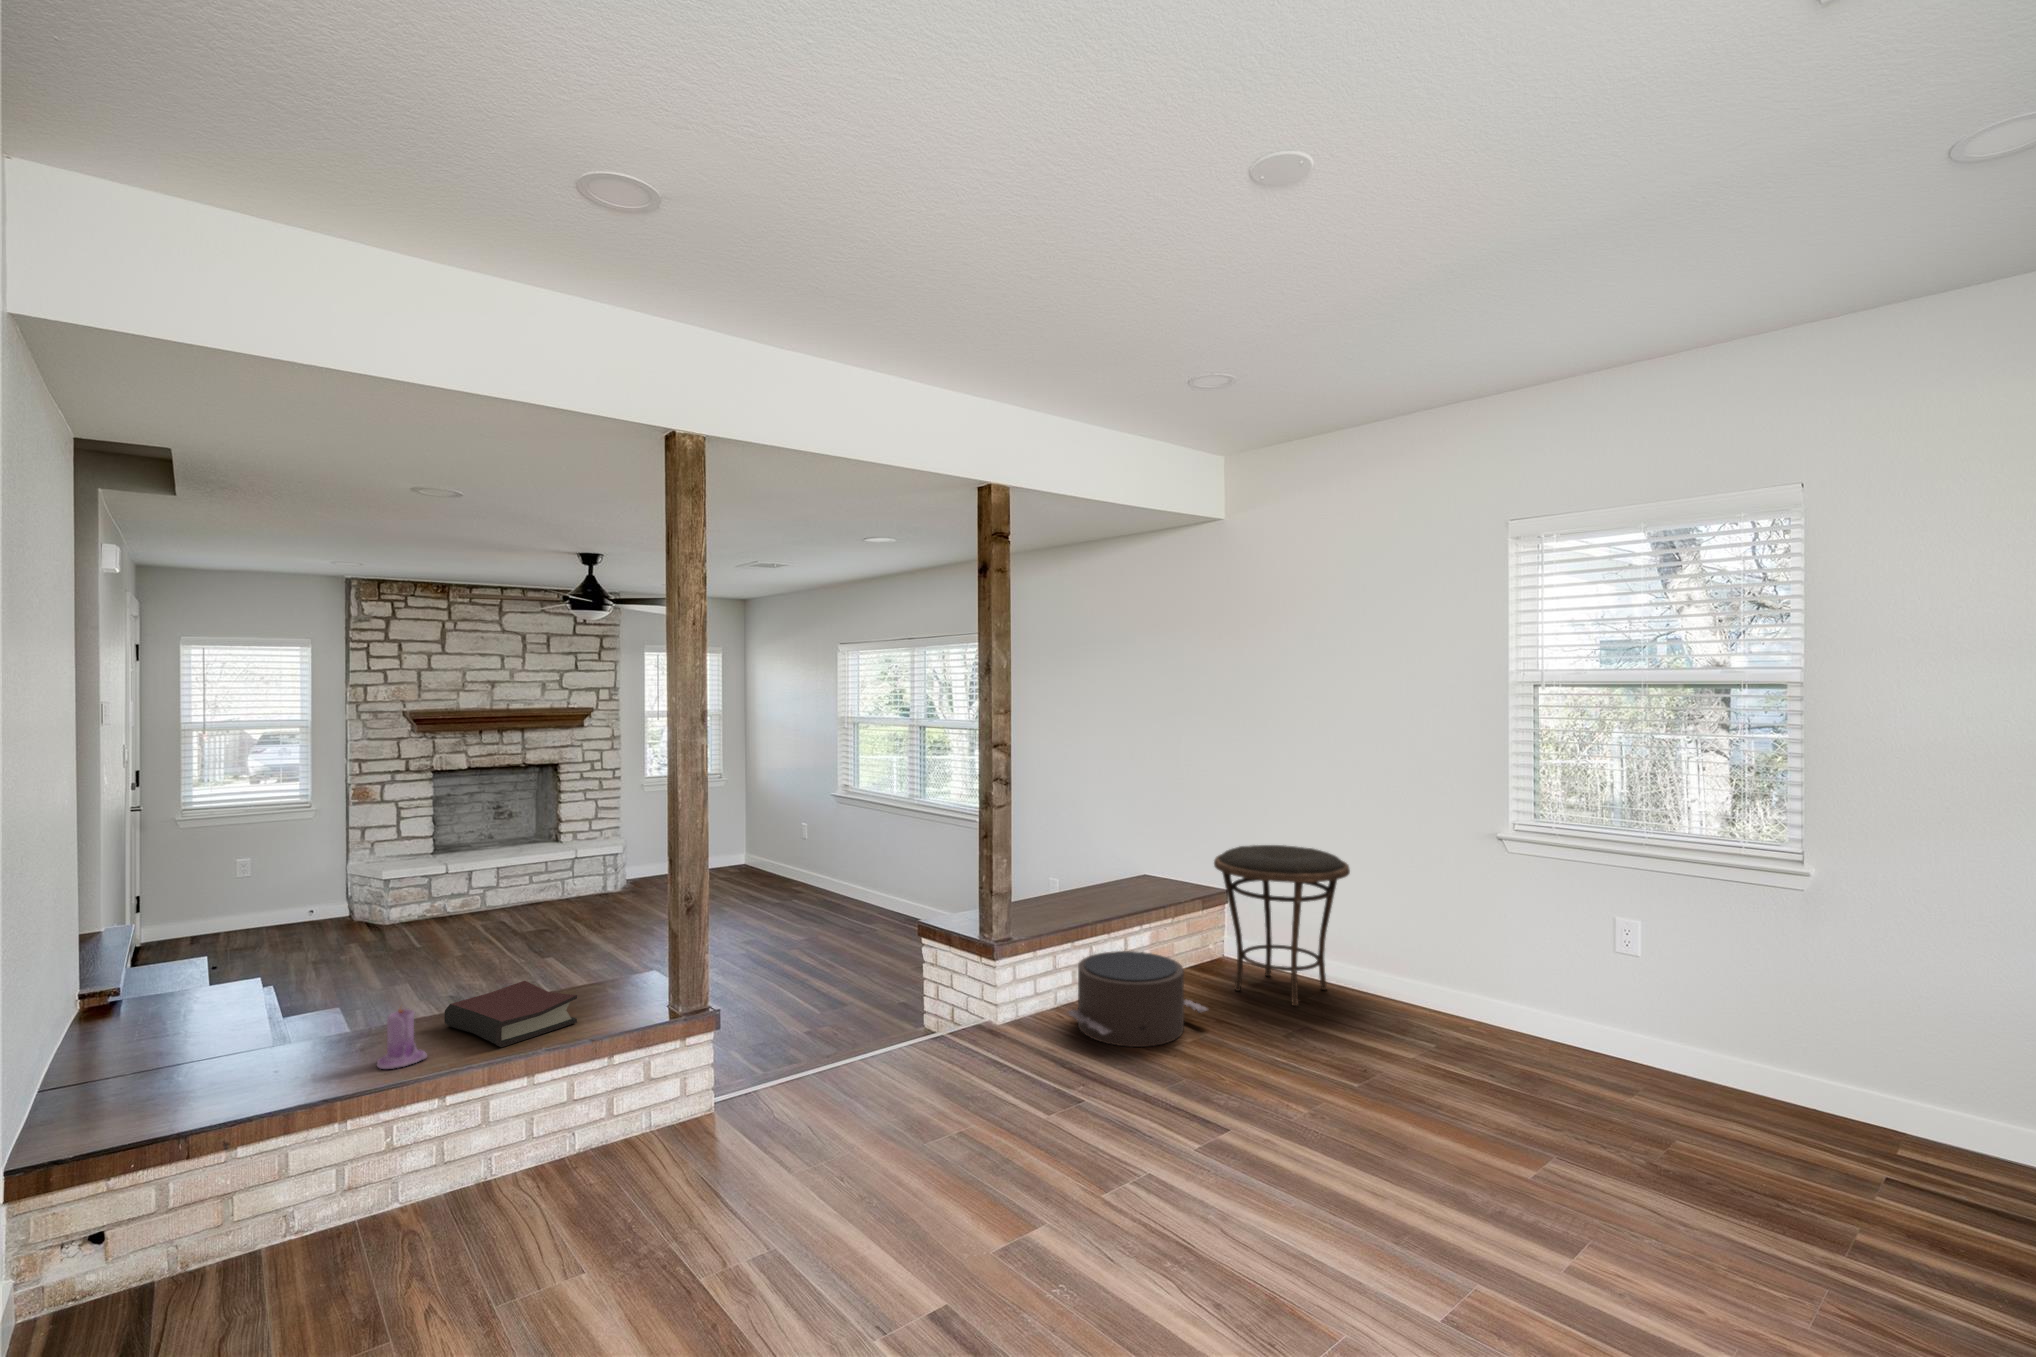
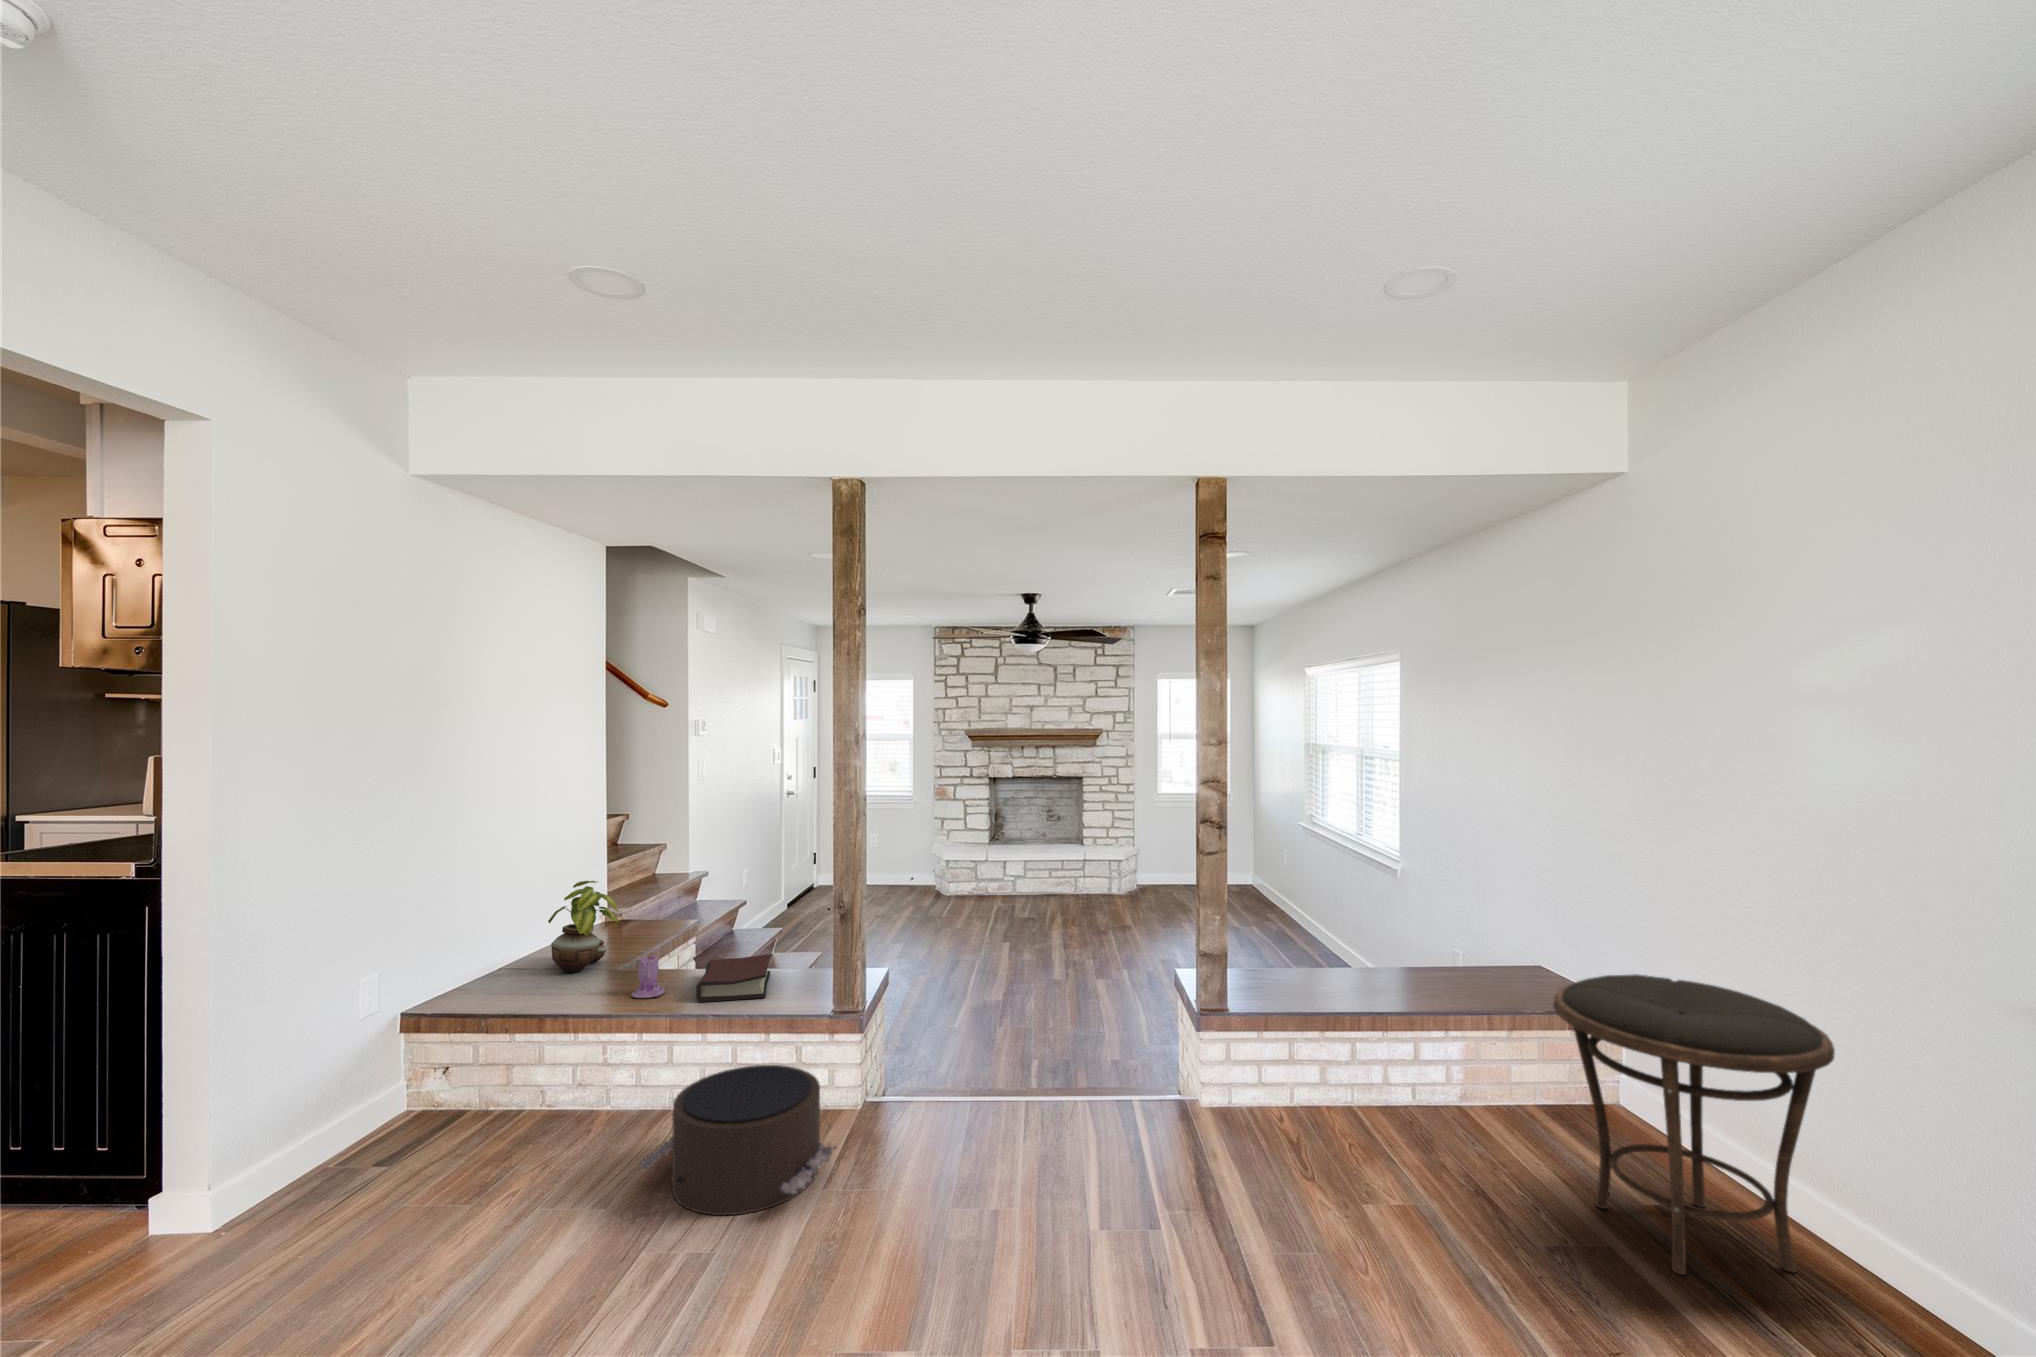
potted plant: none [123,934,282,1079] -> present [548,881,619,972]
pouf: present [1068,951,1207,1047] -> present [638,1065,834,1215]

